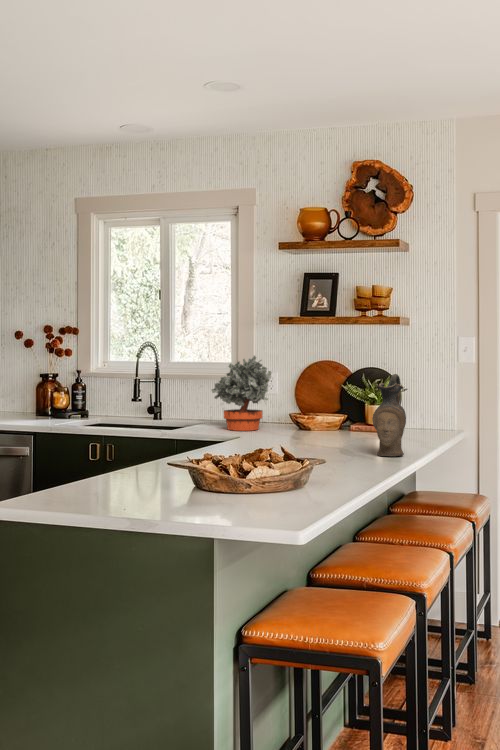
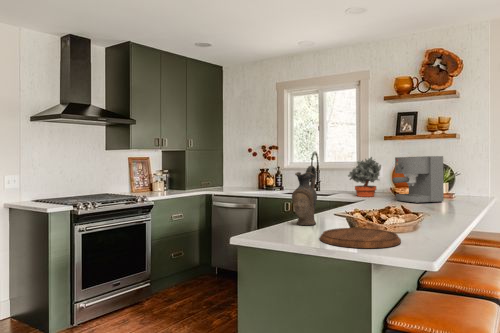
coffee maker: none [285,358,372,443] -> present [393,156,444,203]
ceramic pitcher: present [372,374,406,456] -> present [292,165,317,225]
cutting board: none [142,486,266,515] -> present [320,228,401,248]

